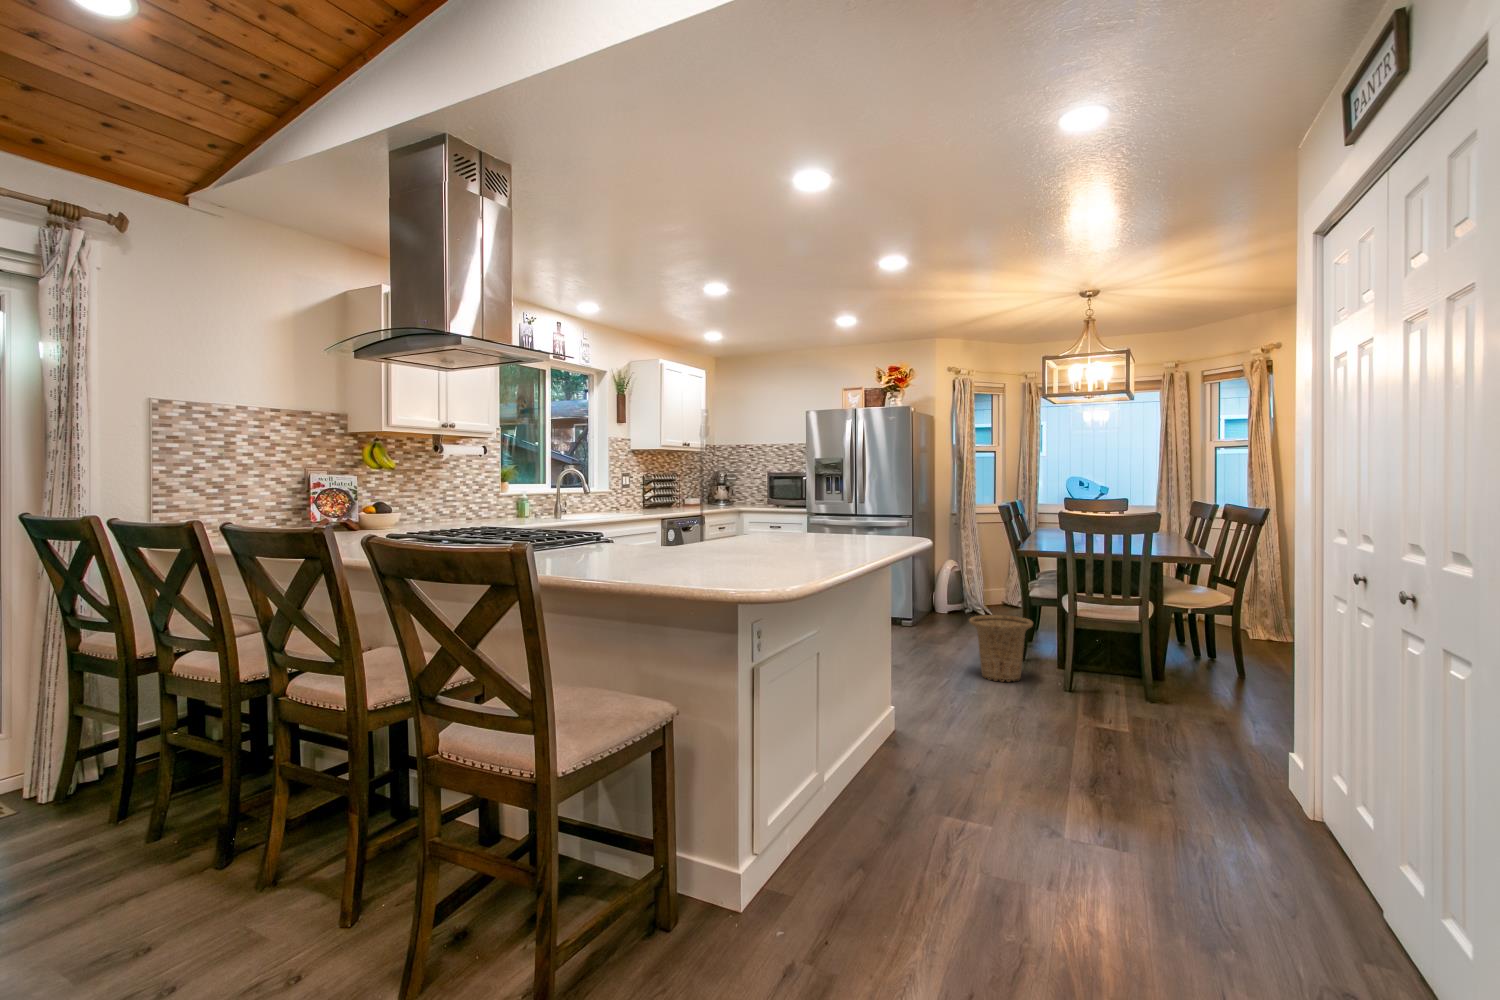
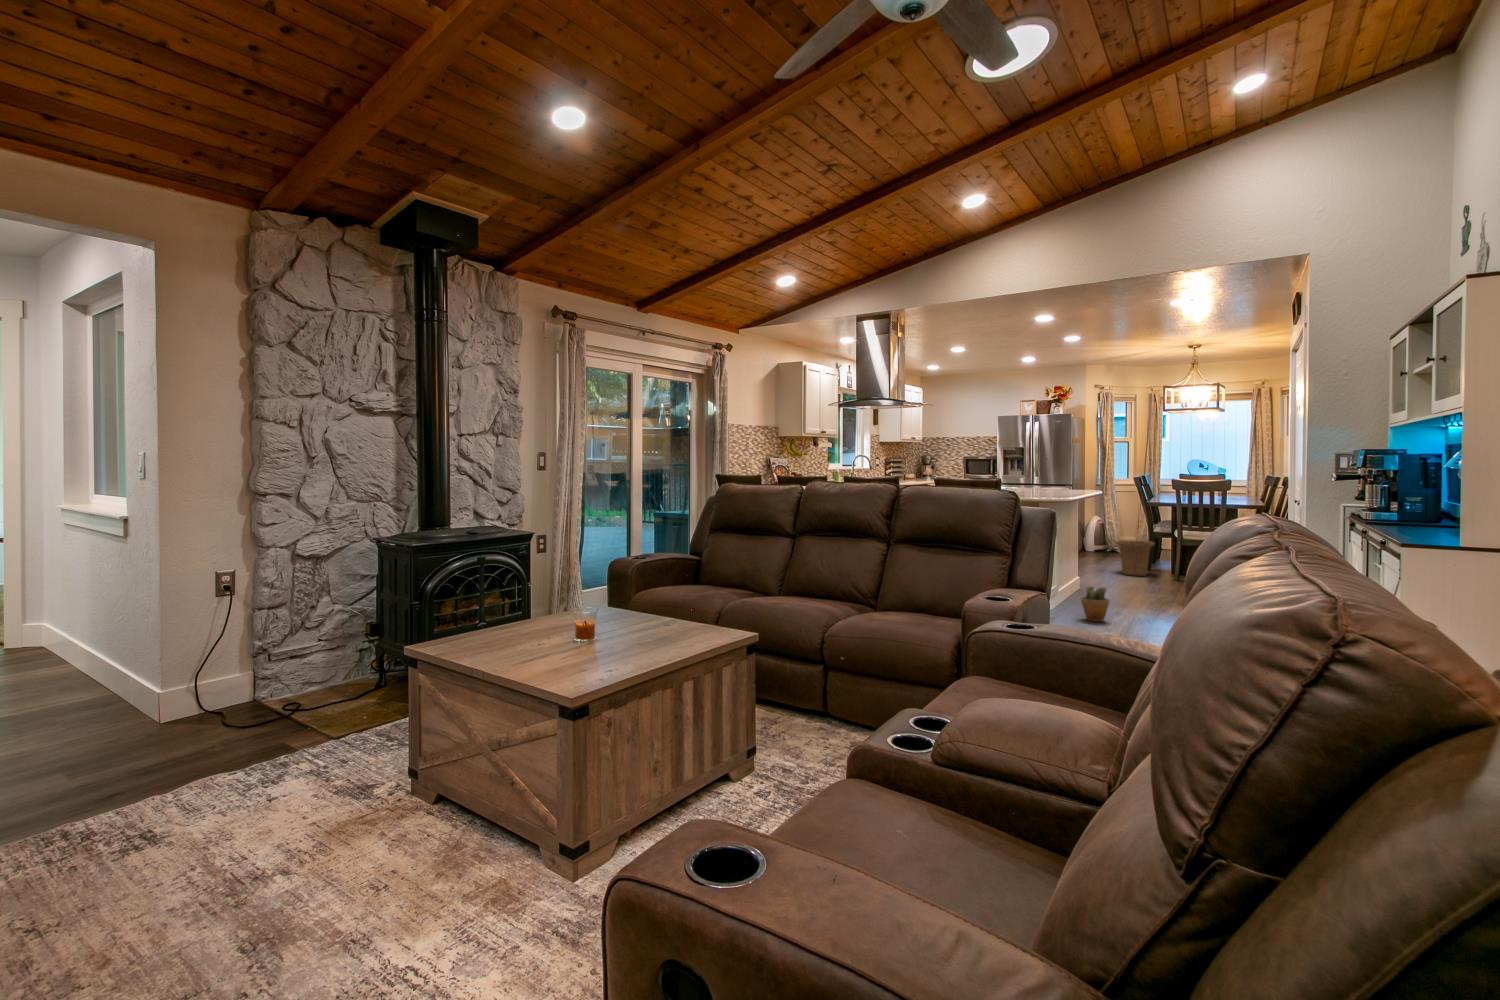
potted plant: none [857,811,926,917] -> present [1081,586,1109,622]

